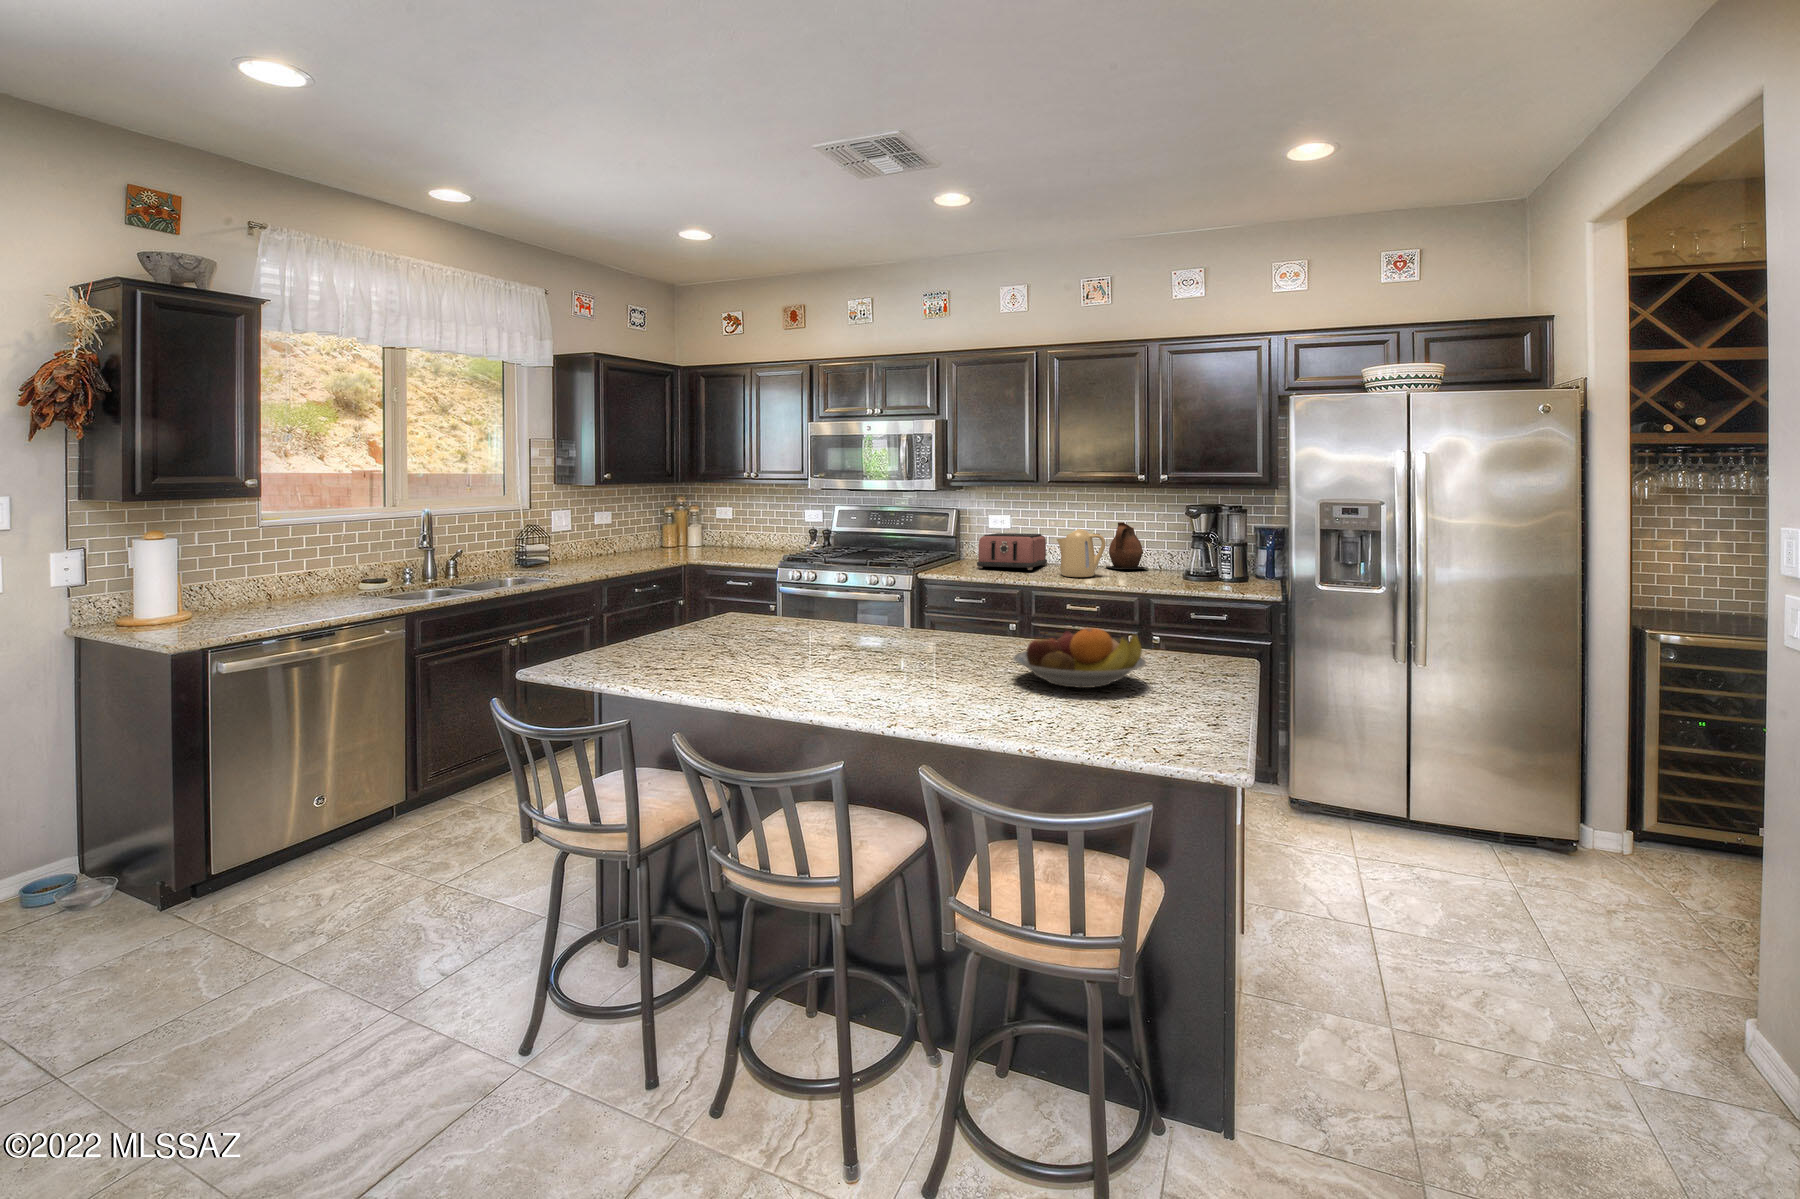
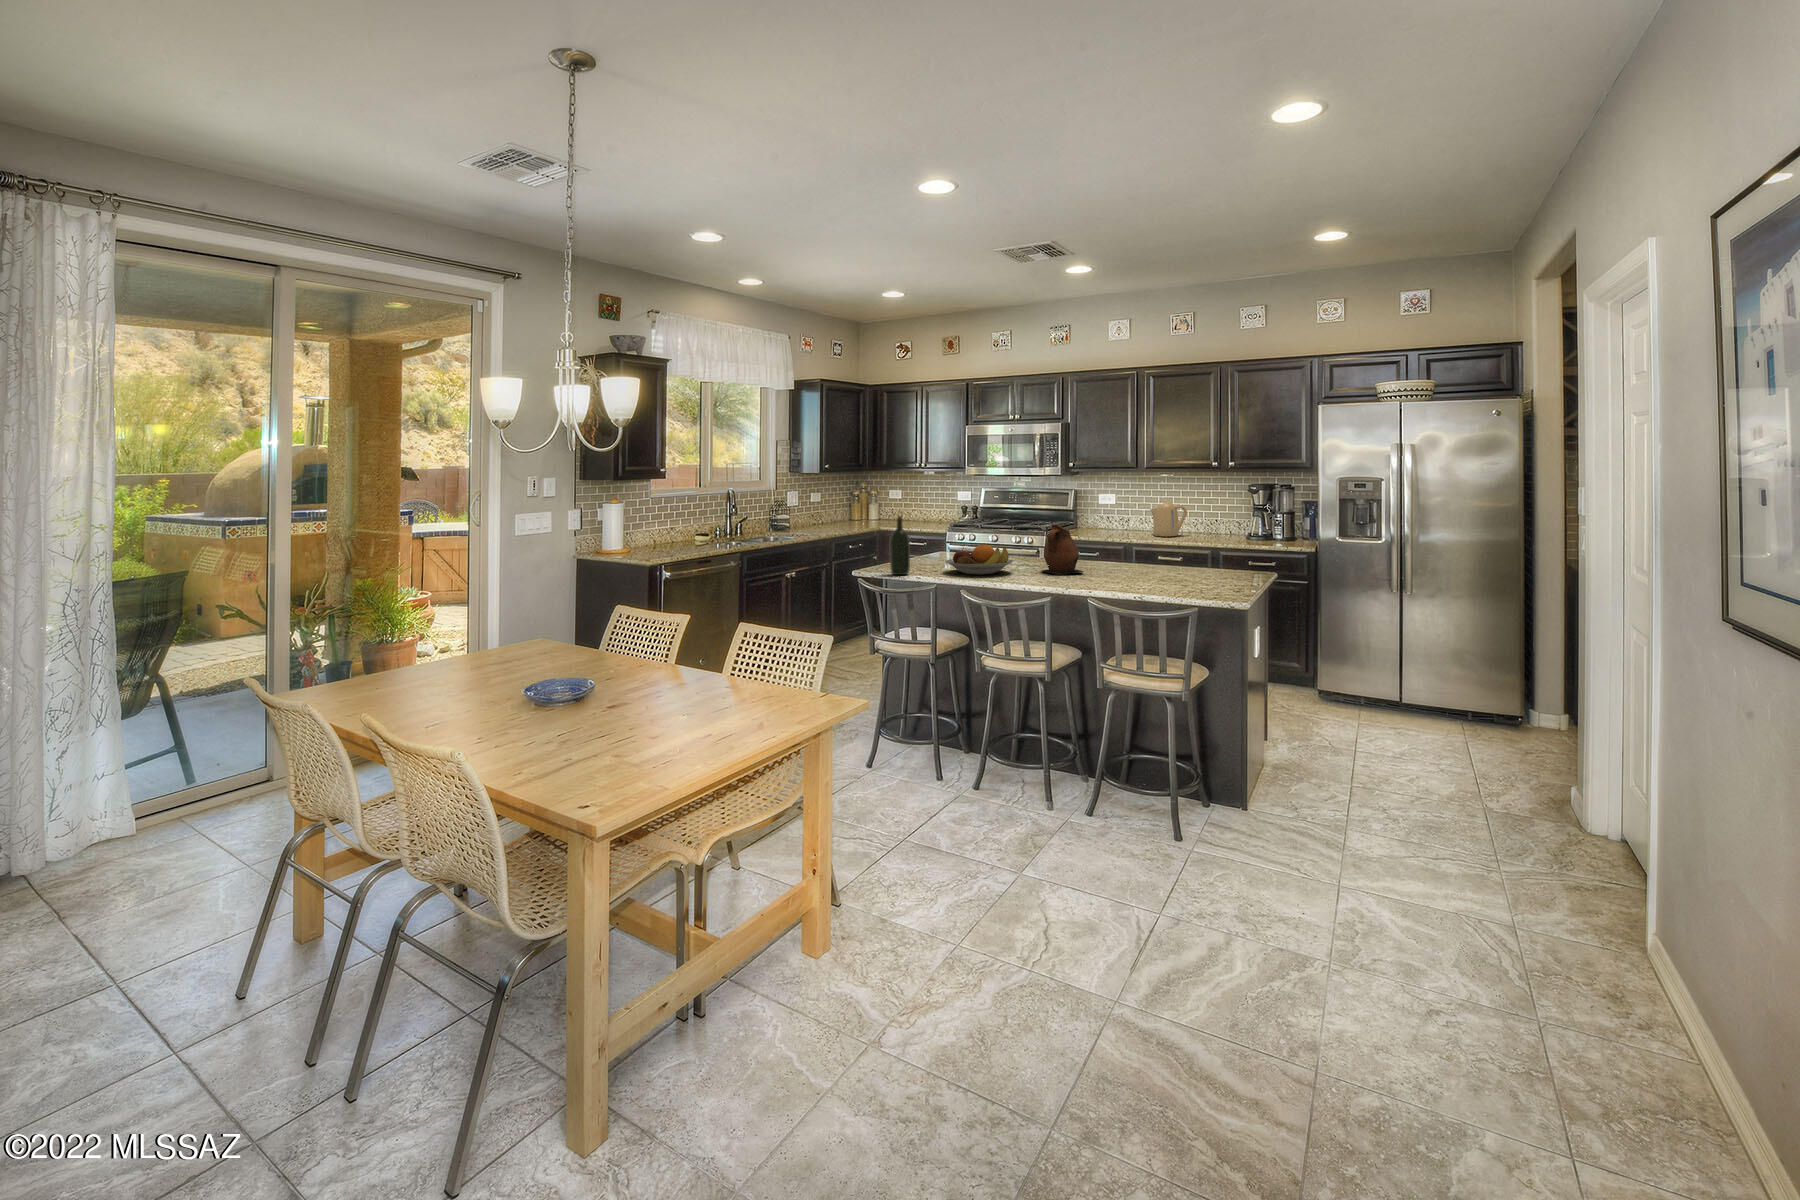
ceramic pitcher: present [1108,522,1147,569] -> present [1042,525,1083,573]
toaster: present [977,533,1047,570] -> none [1091,506,1143,532]
wine bottle: none [638,554,673,653] -> present [890,516,910,575]
fruit bowl: present [1013,628,1146,688] -> present [946,544,1013,574]

